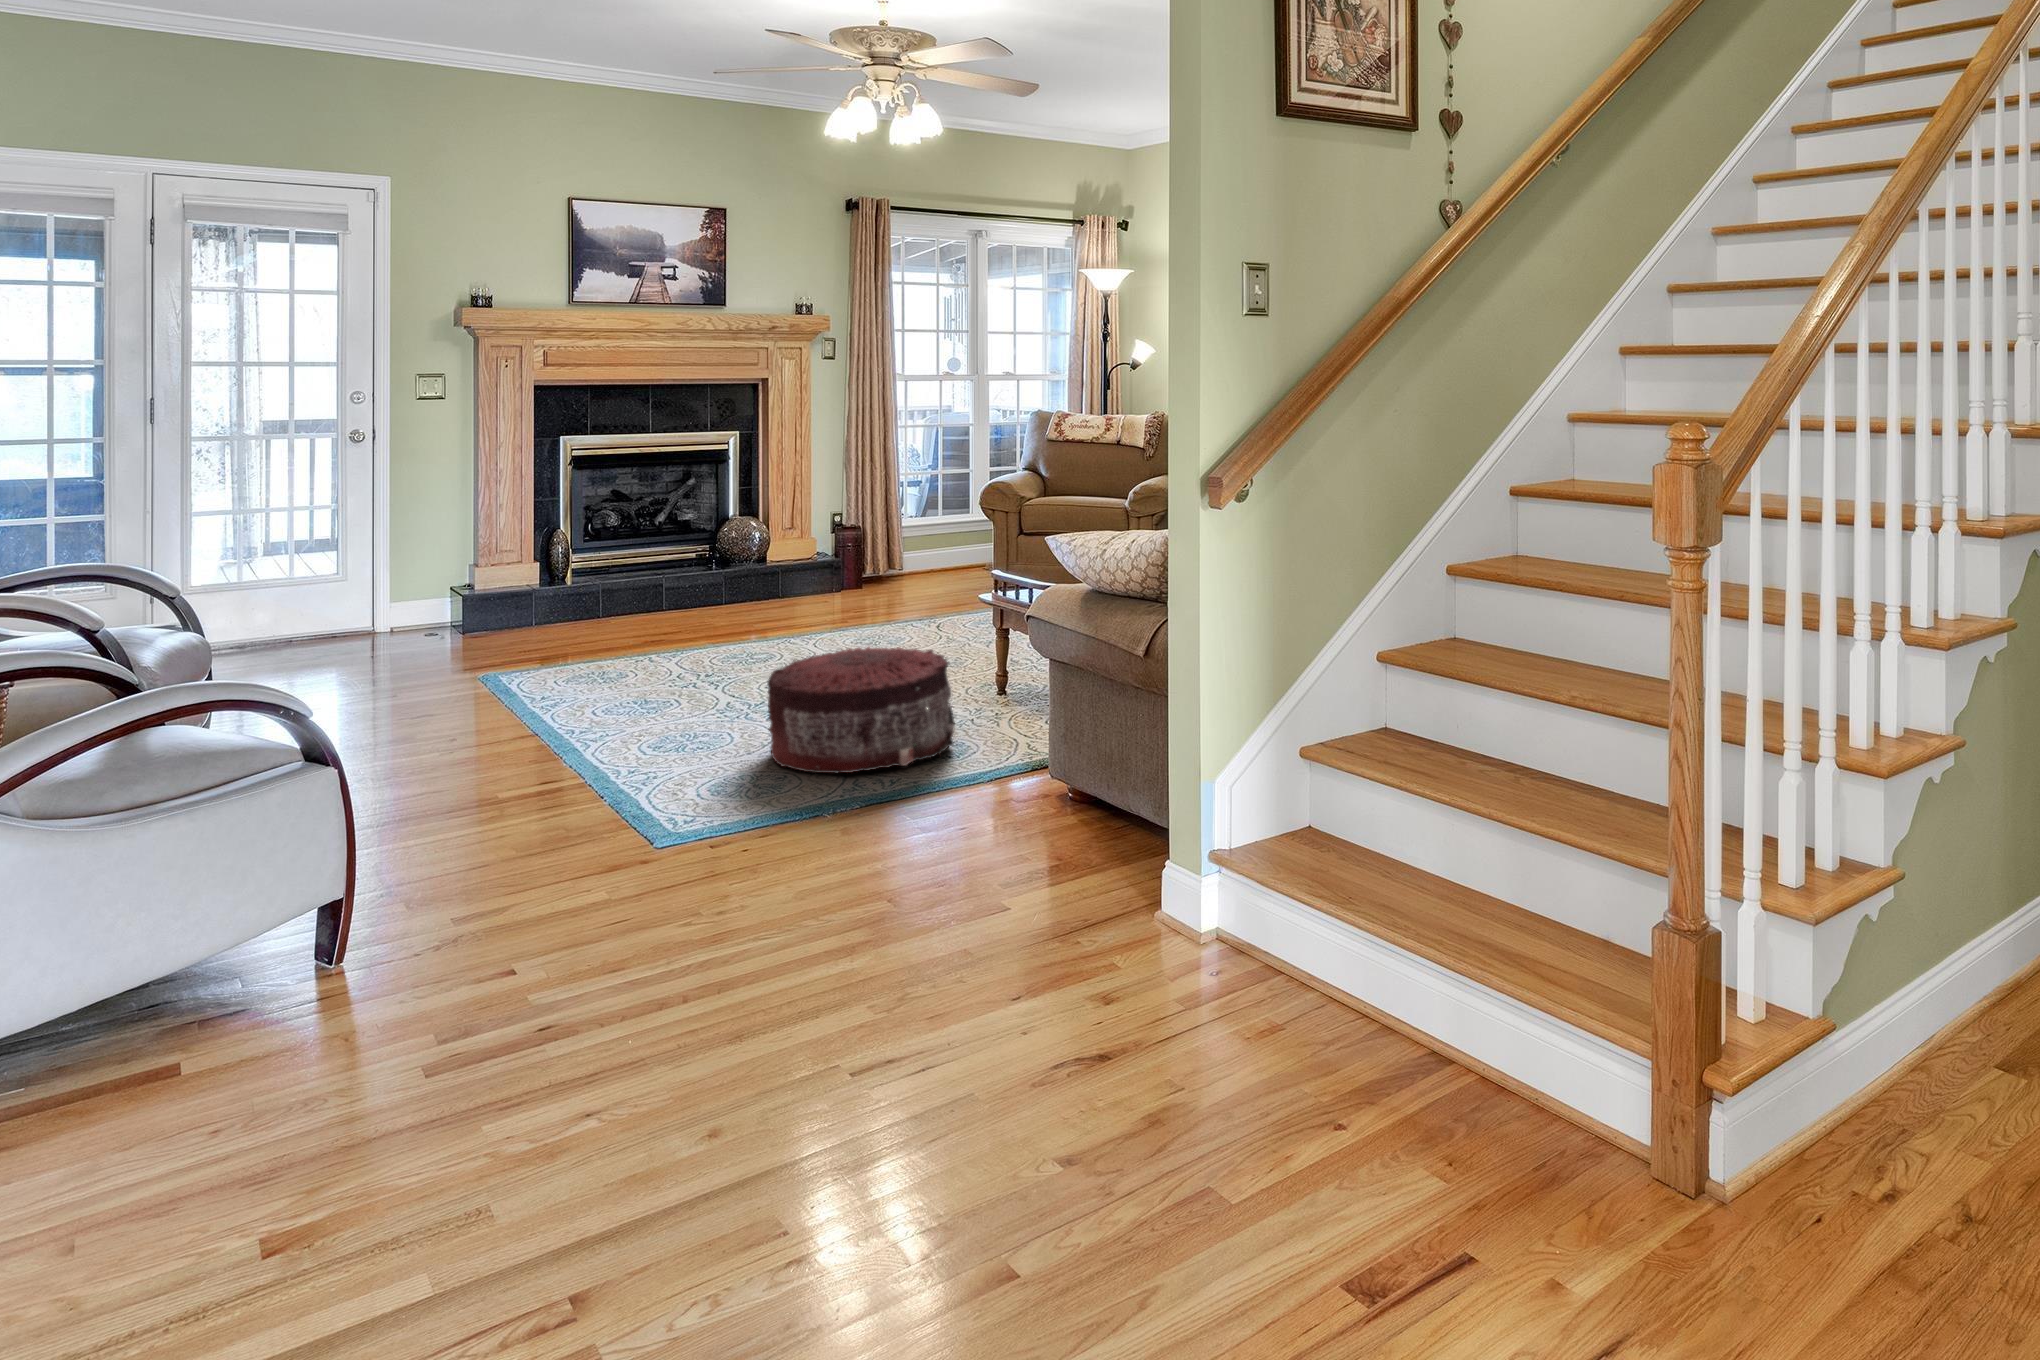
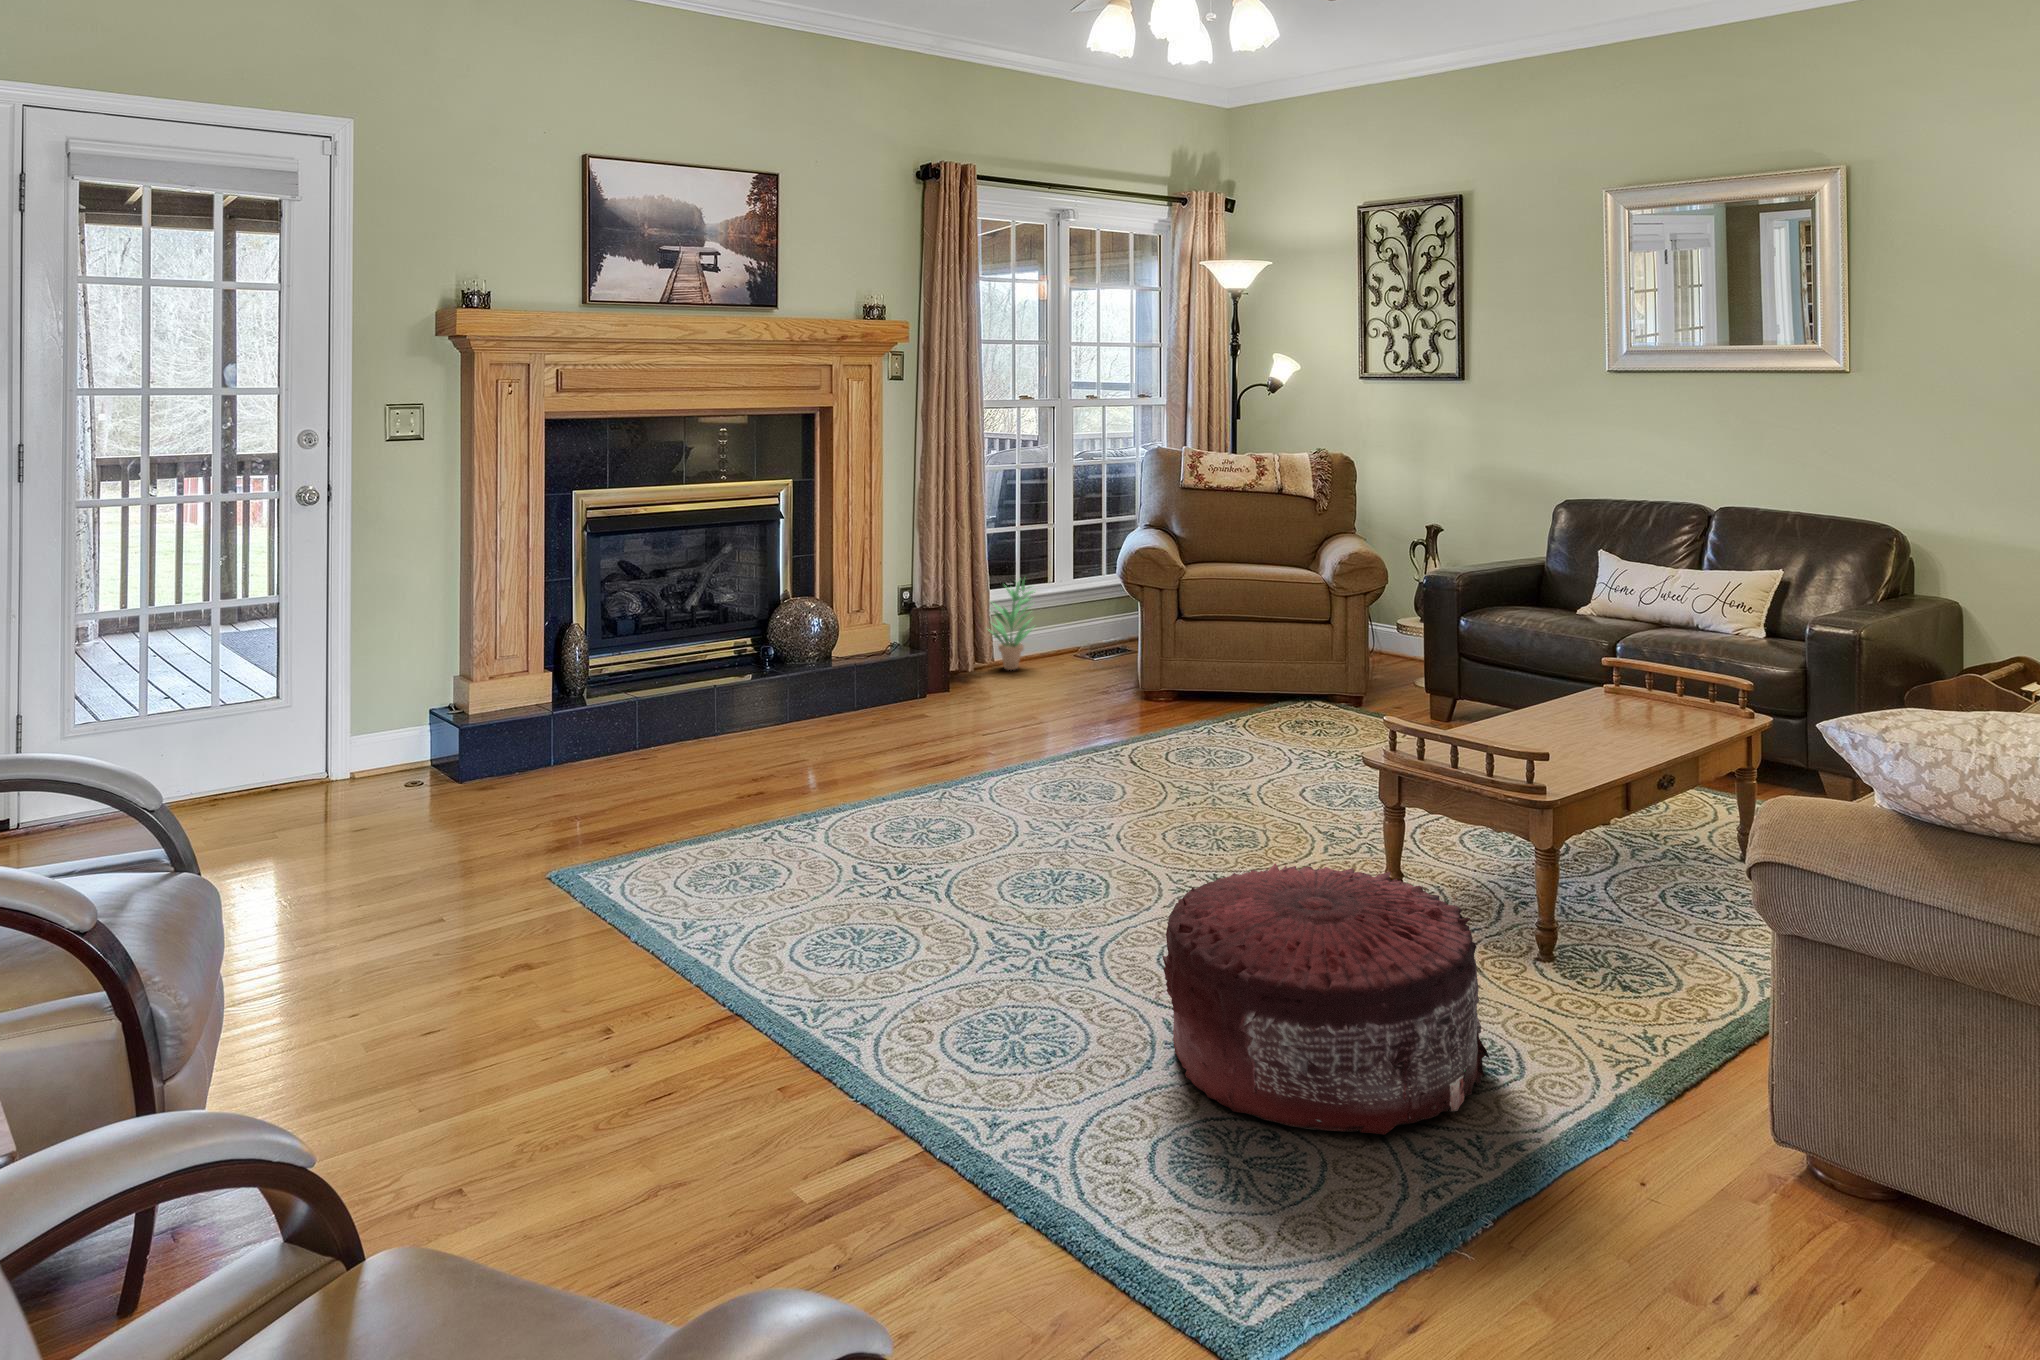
potted plant: none [901,505,942,576] -> present [988,580,1035,670]

